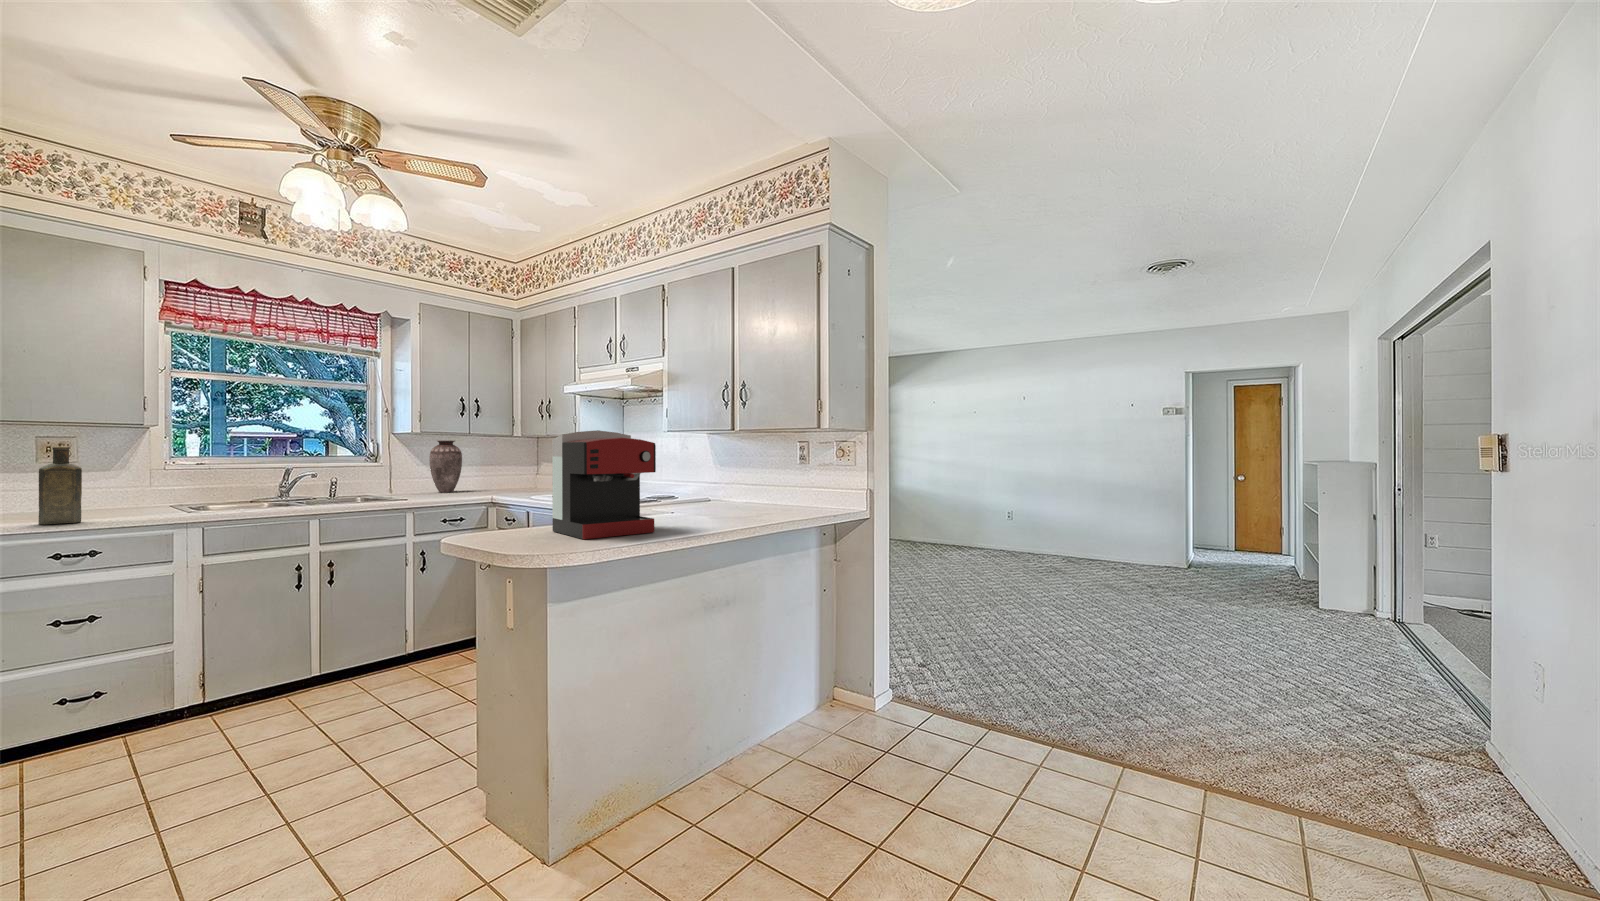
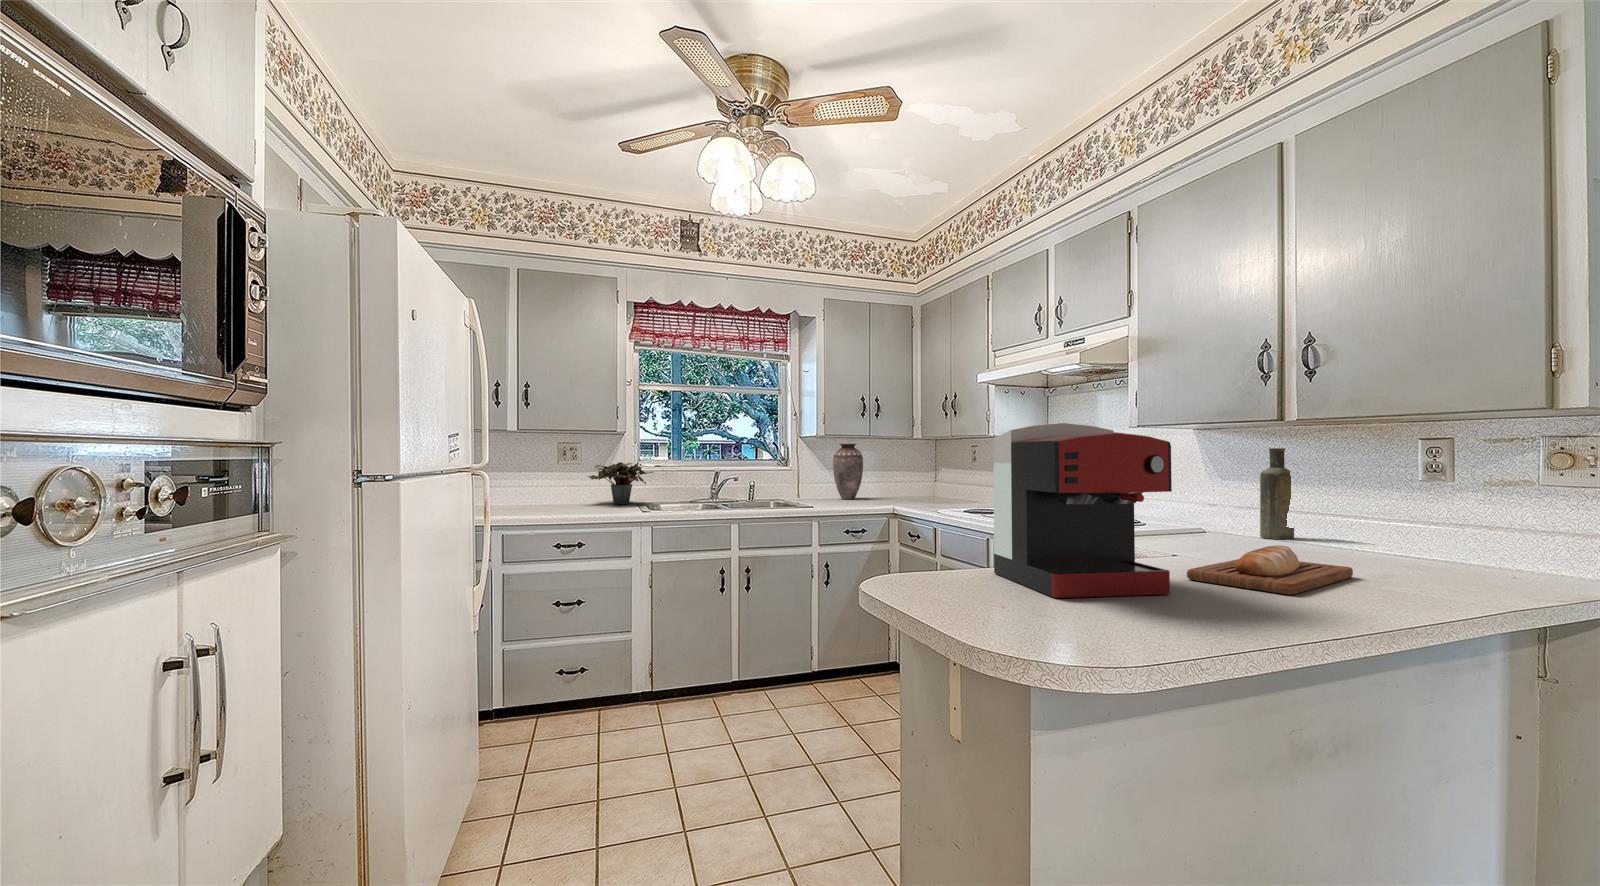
bottle: present [38,447,82,524] -> present [1260,448,1294,539]
potted plant: none [93,459,200,507] -> present [589,462,653,504]
bread loaf: none [672,503,760,527] -> present [1187,546,1353,595]

